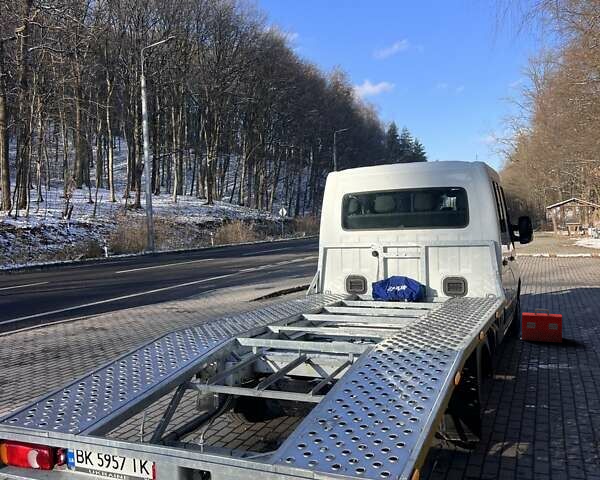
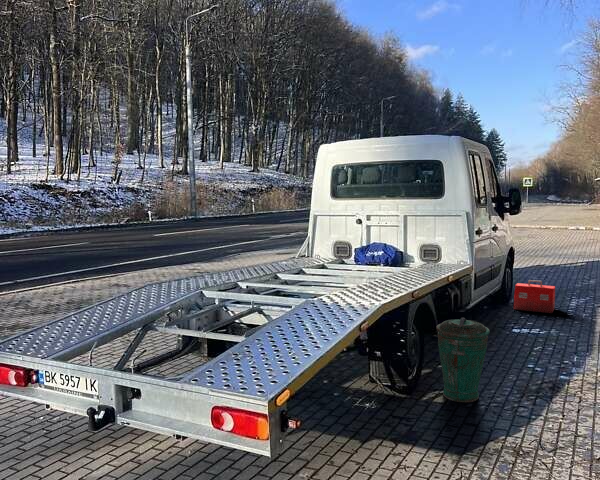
trash can: none [491,356,550,450] -> present [436,318,490,402]

